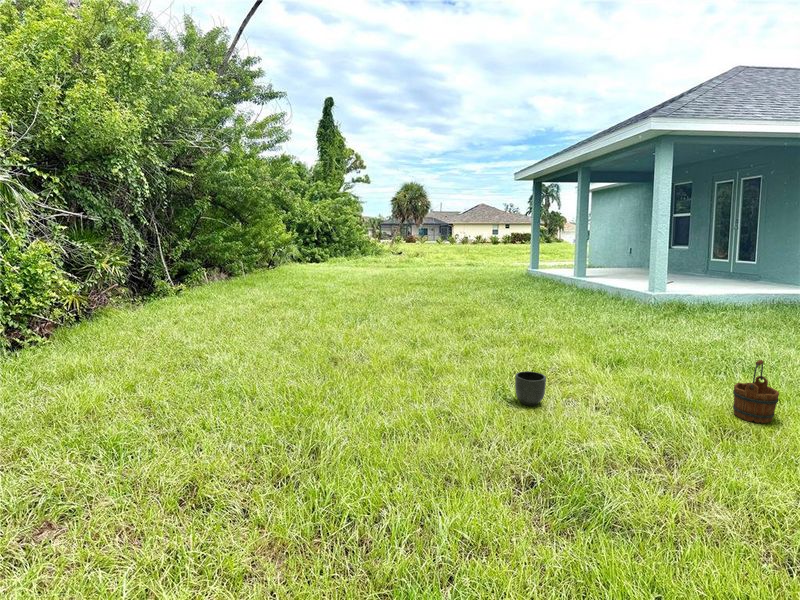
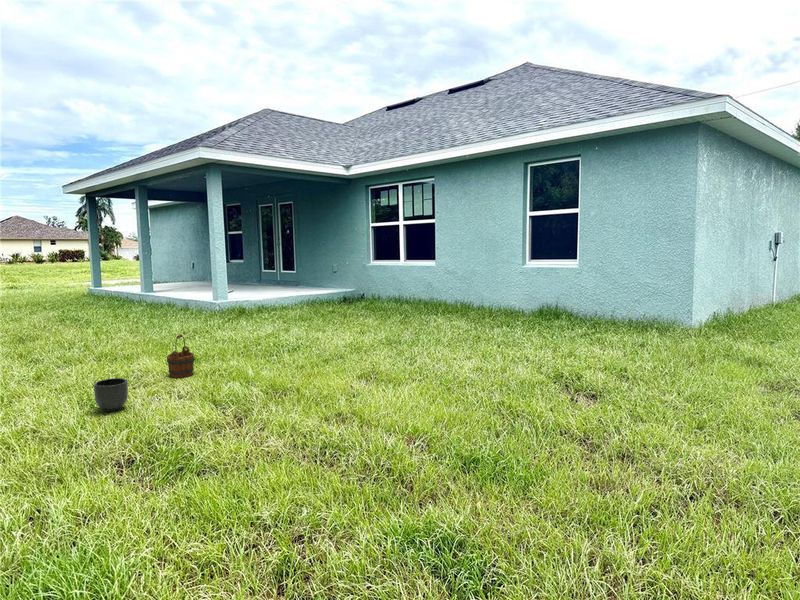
wooden bucket: present [733,360,779,423] -> present [167,335,194,378]

